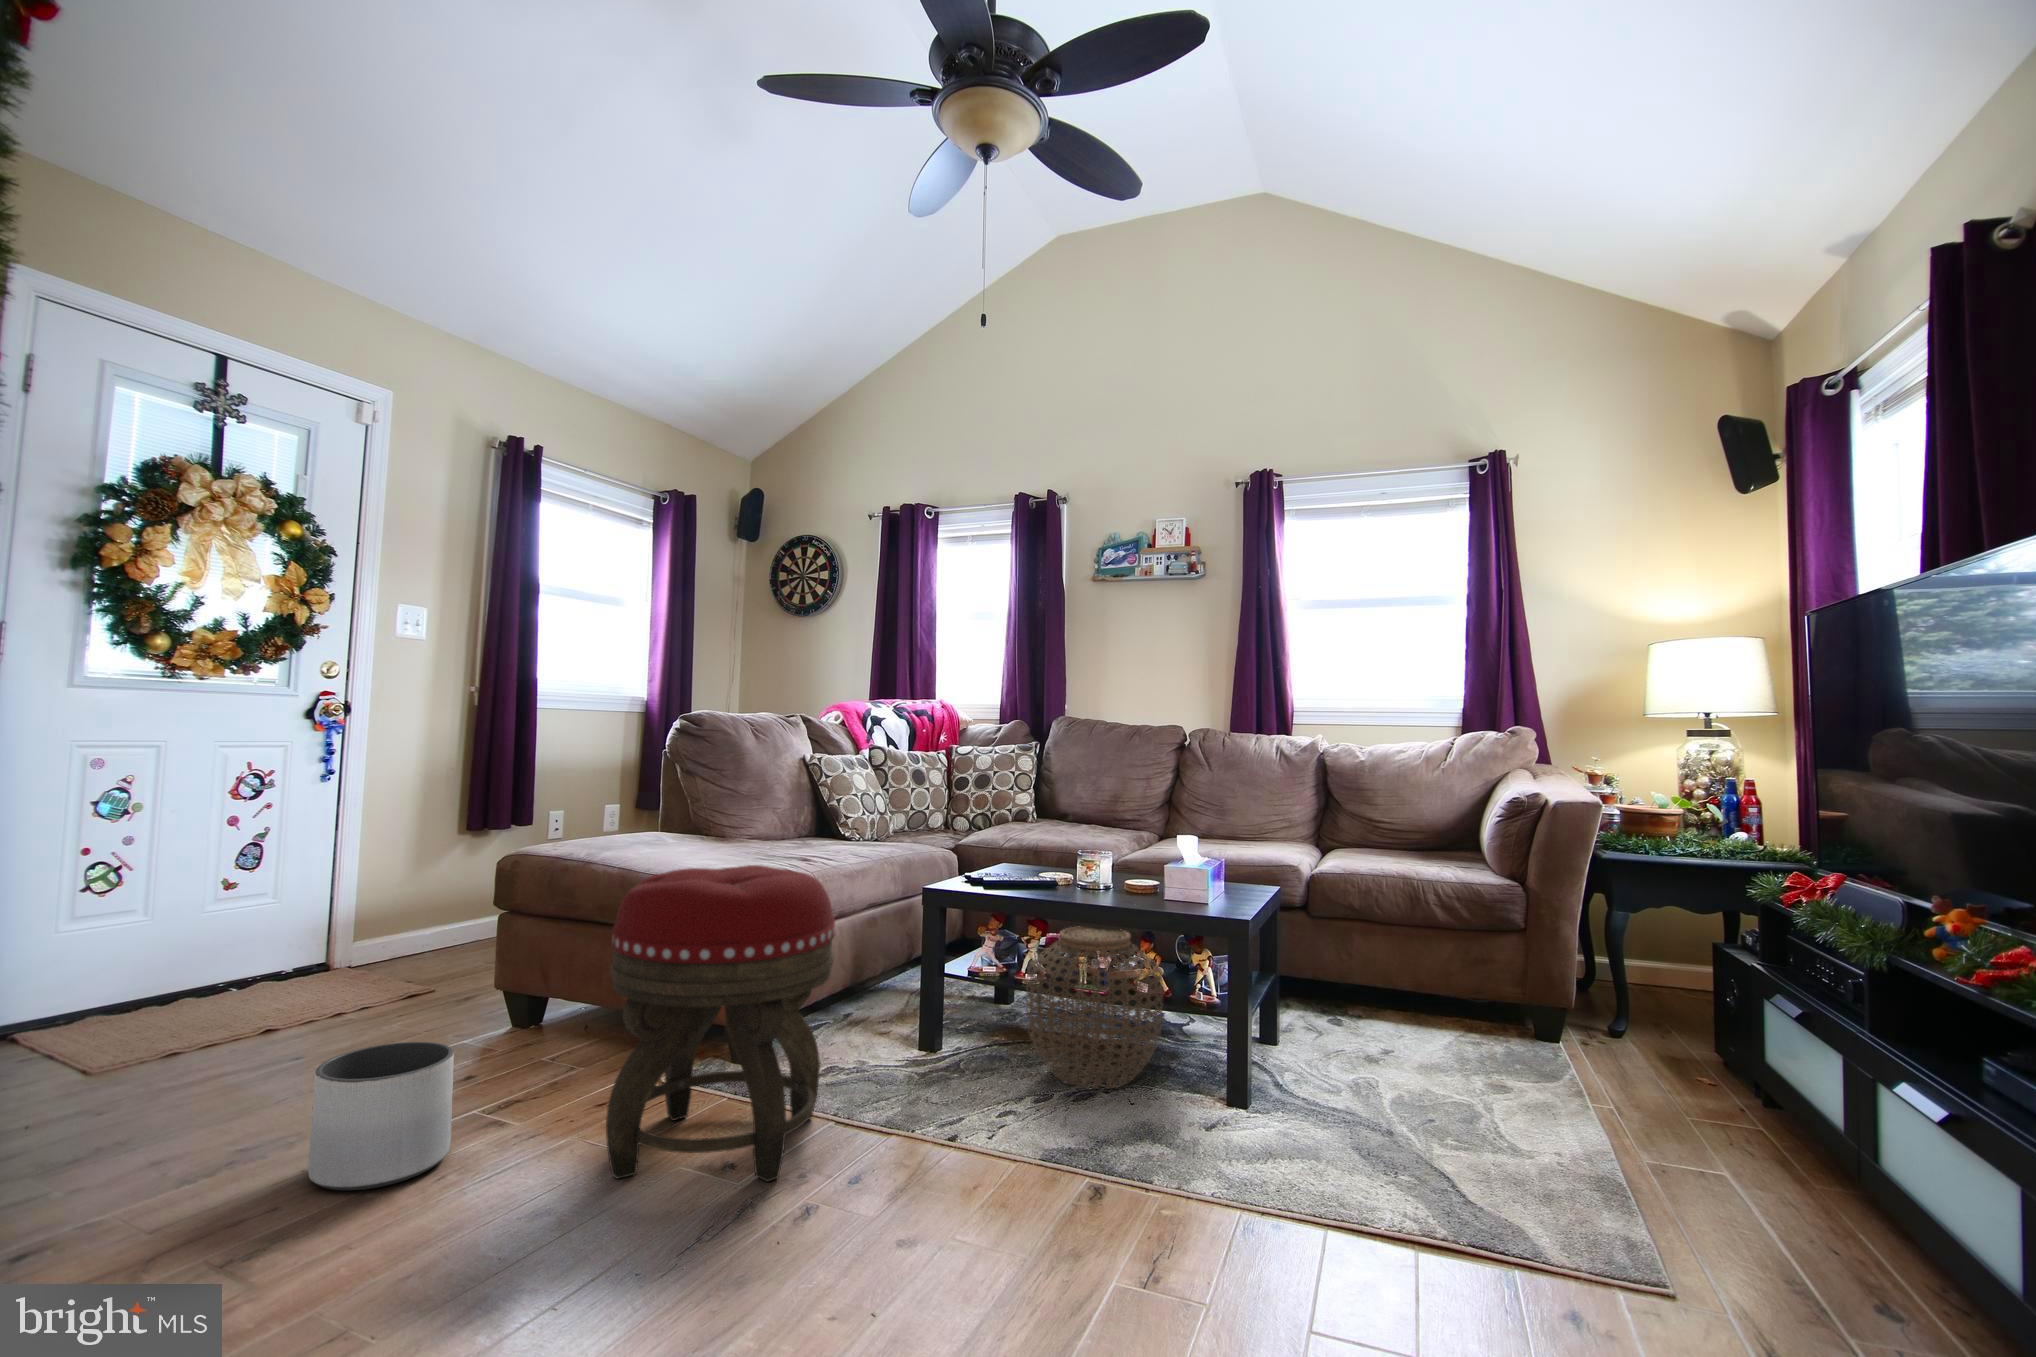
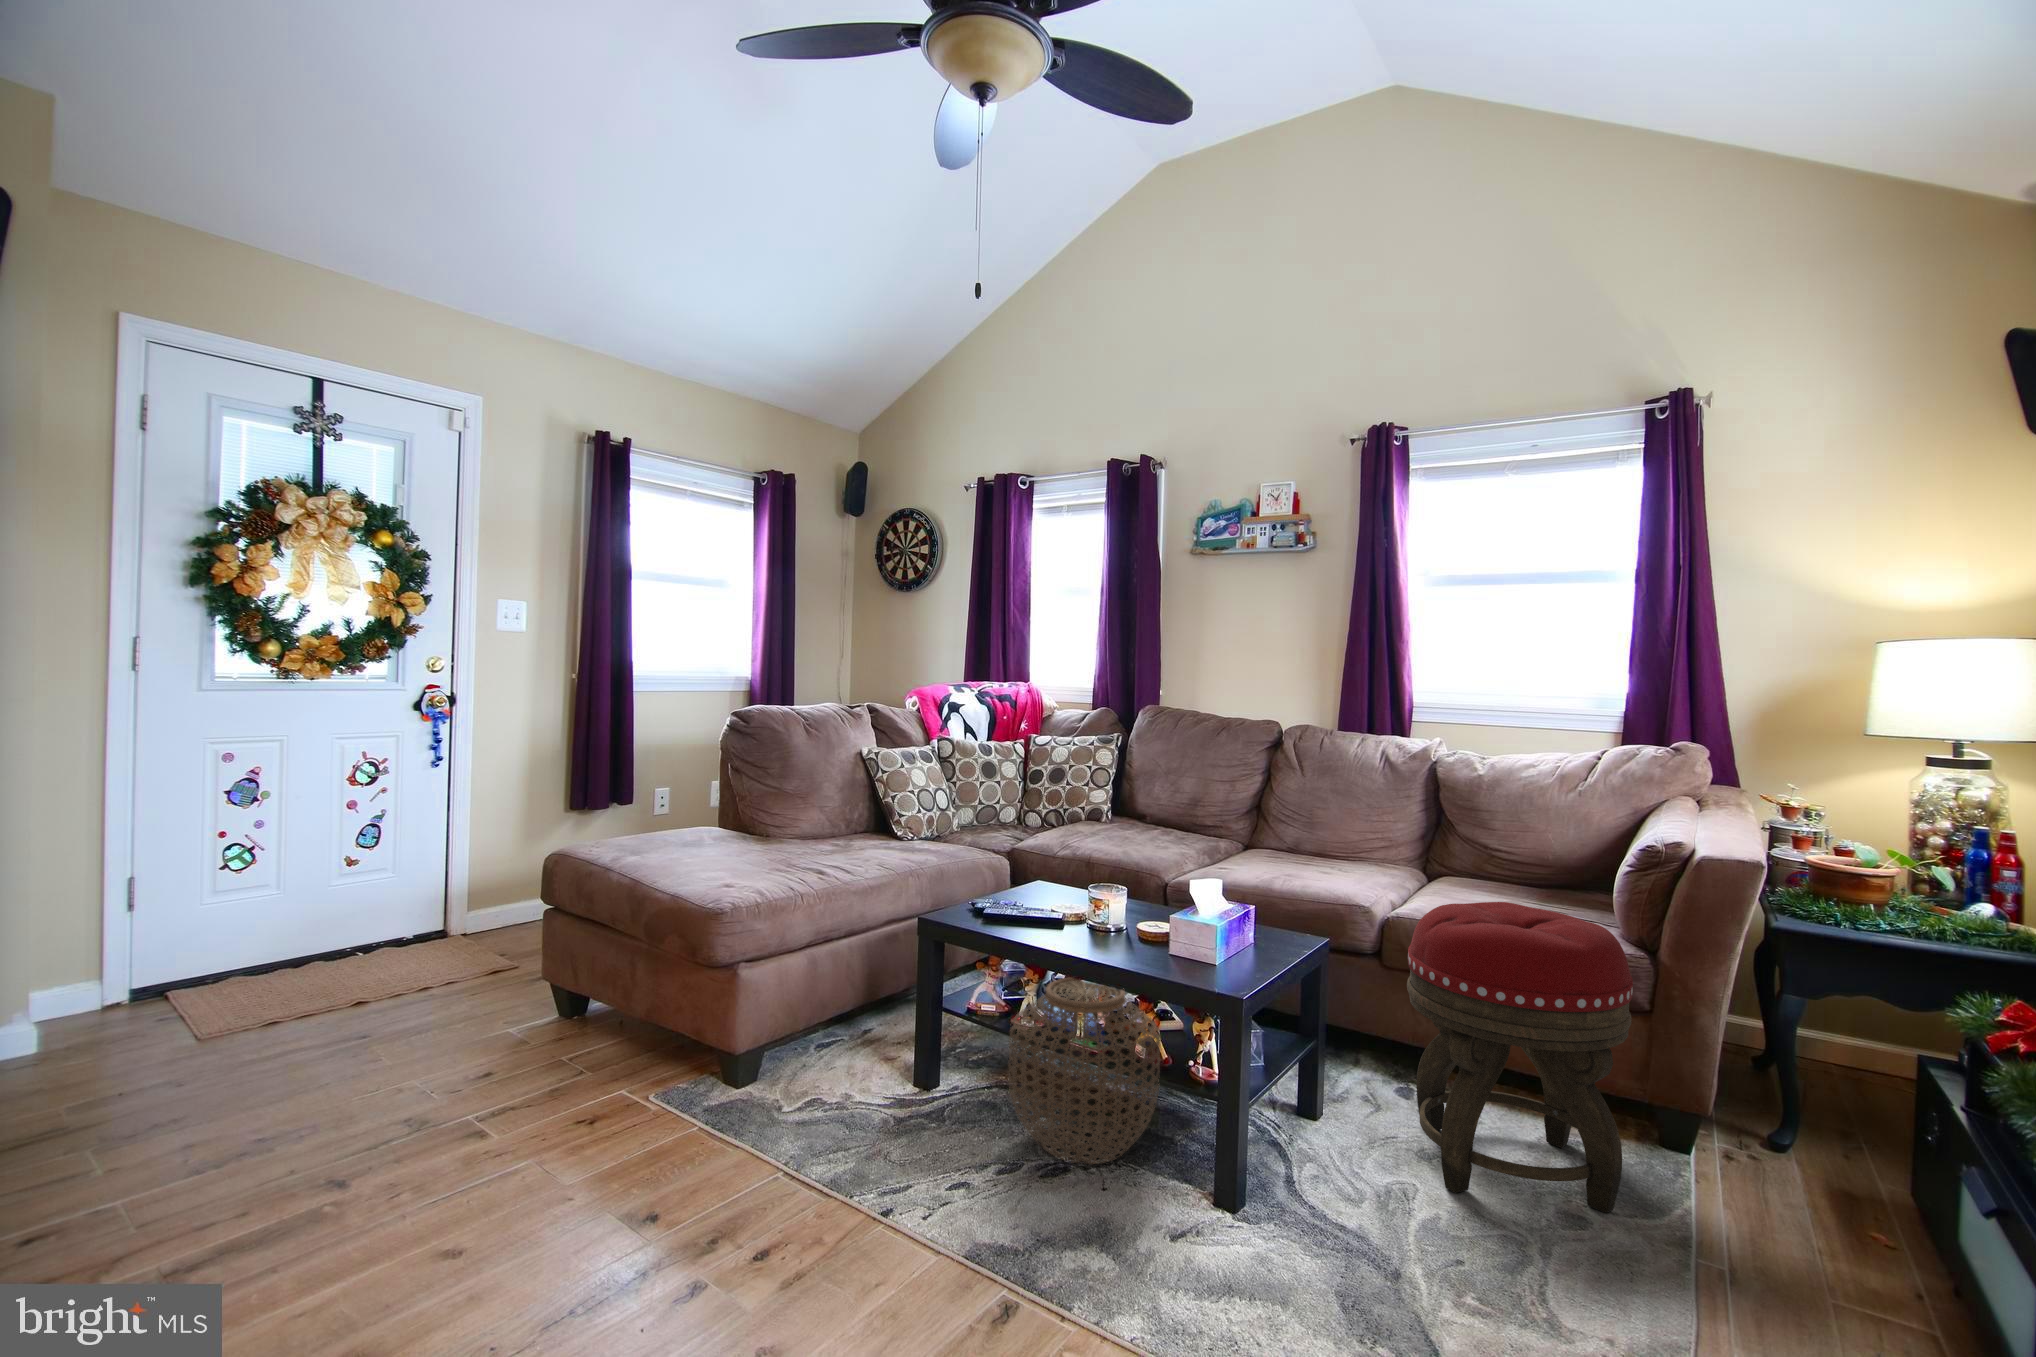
footstool: present [606,865,835,1182] -> present [1407,902,1633,1213]
planter: present [308,1042,454,1191] -> none [278,1065,415,1213]

